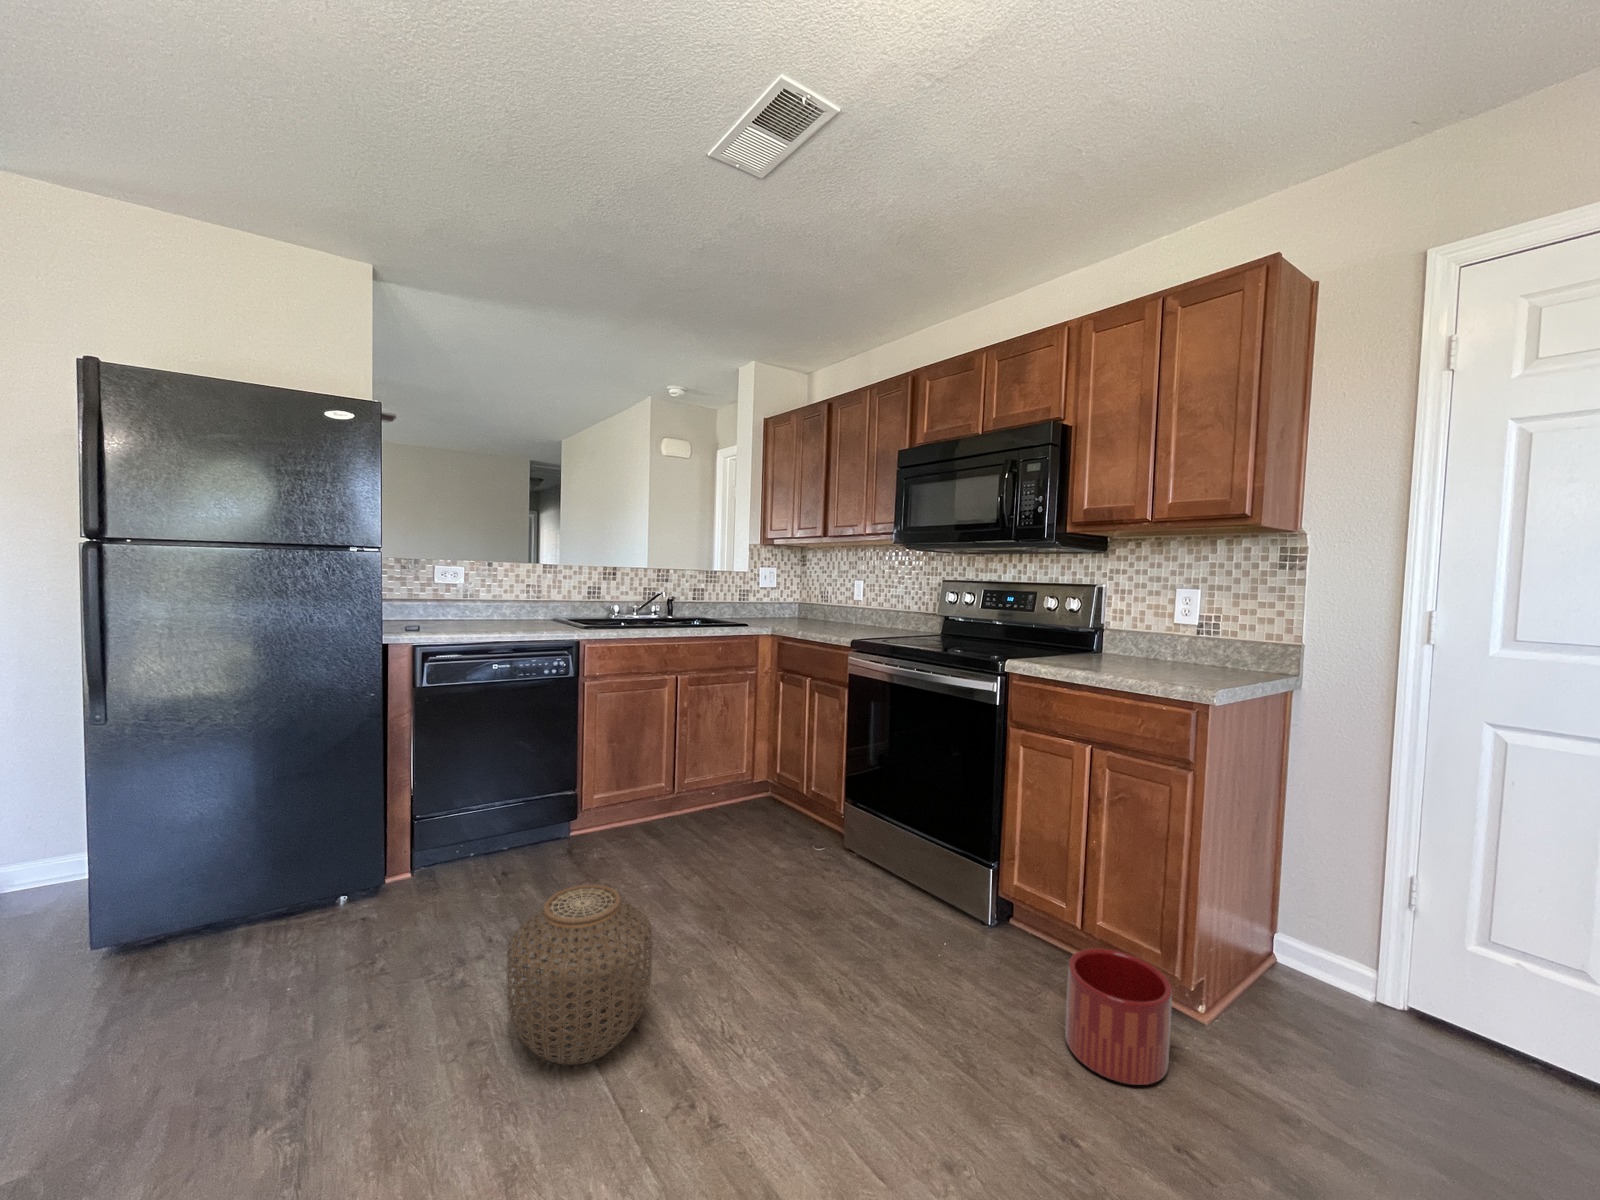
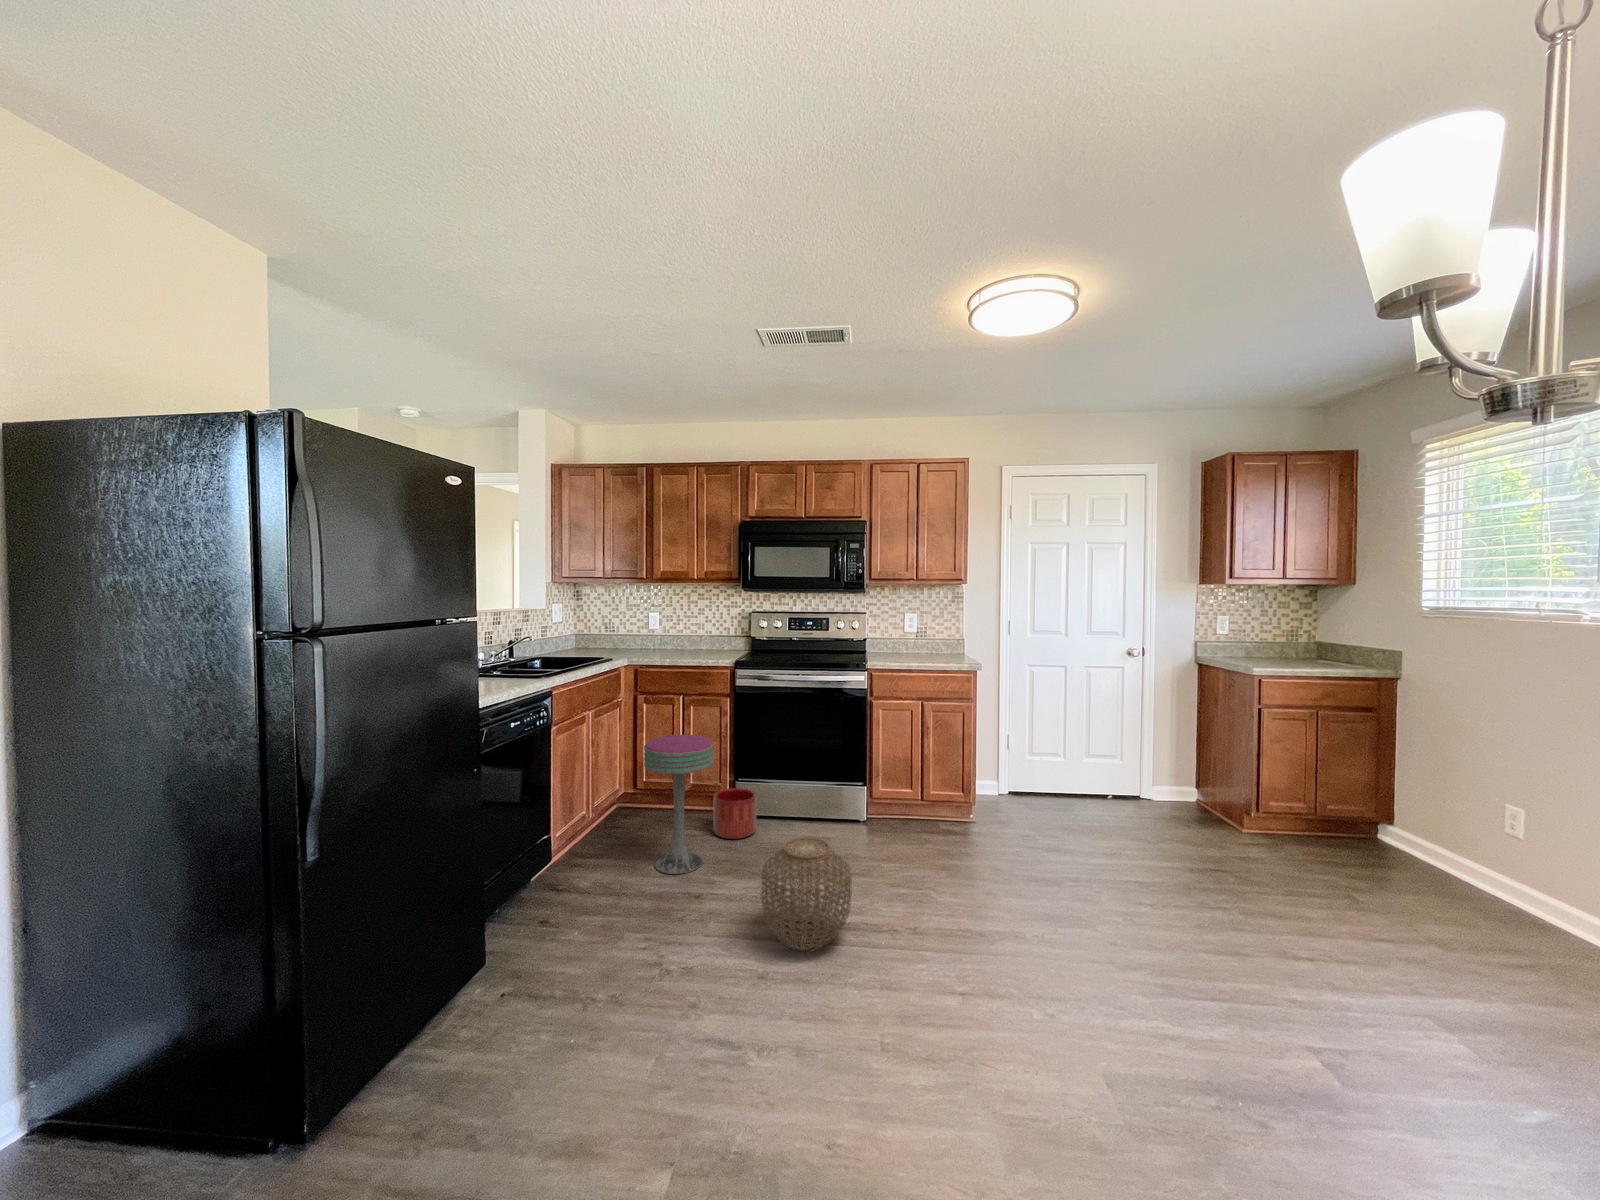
bar stool: none [631,717,719,893] -> present [644,735,713,874]
planter: present [1065,948,1172,1085] -> present [713,788,756,839]

